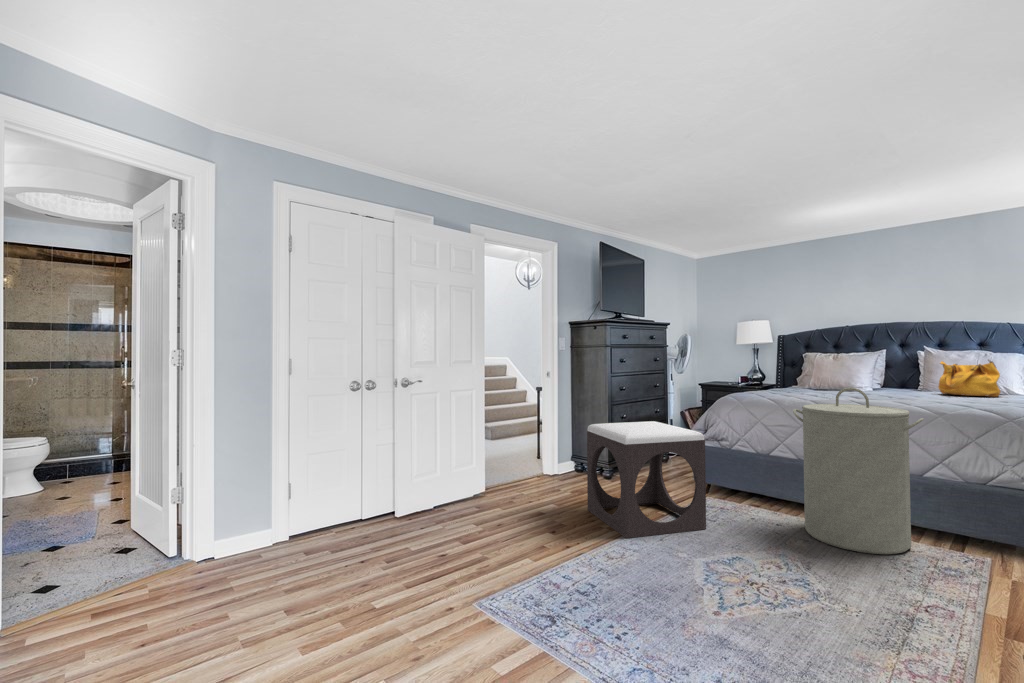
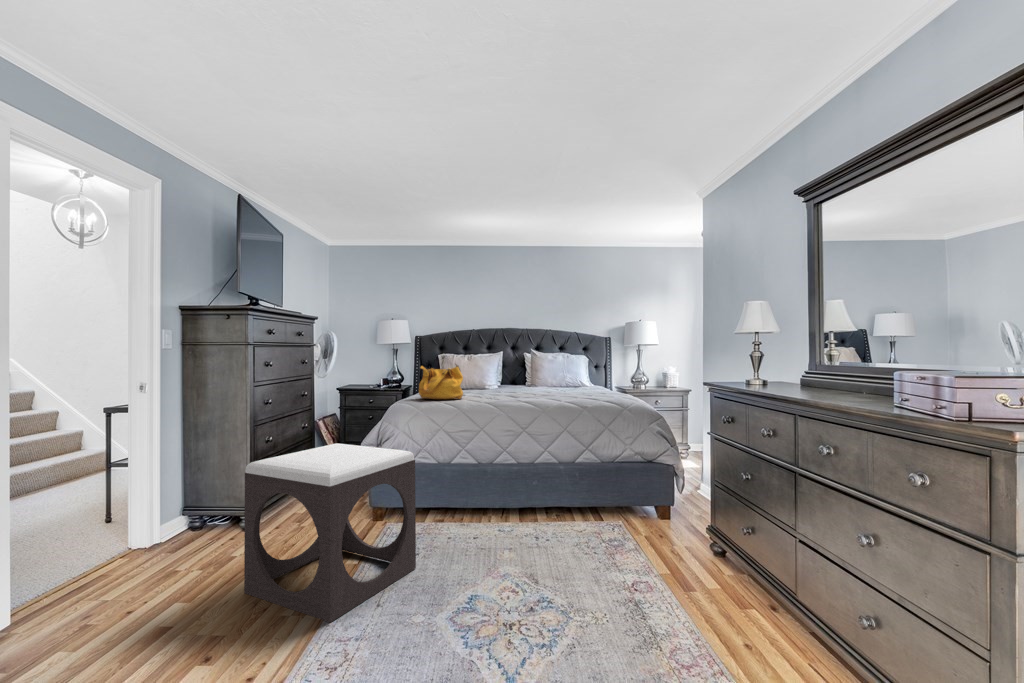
handbag: present [938,360,1000,397] -> present [419,364,463,400]
laundry hamper: present [793,388,924,554] -> none [487,386,592,547]

